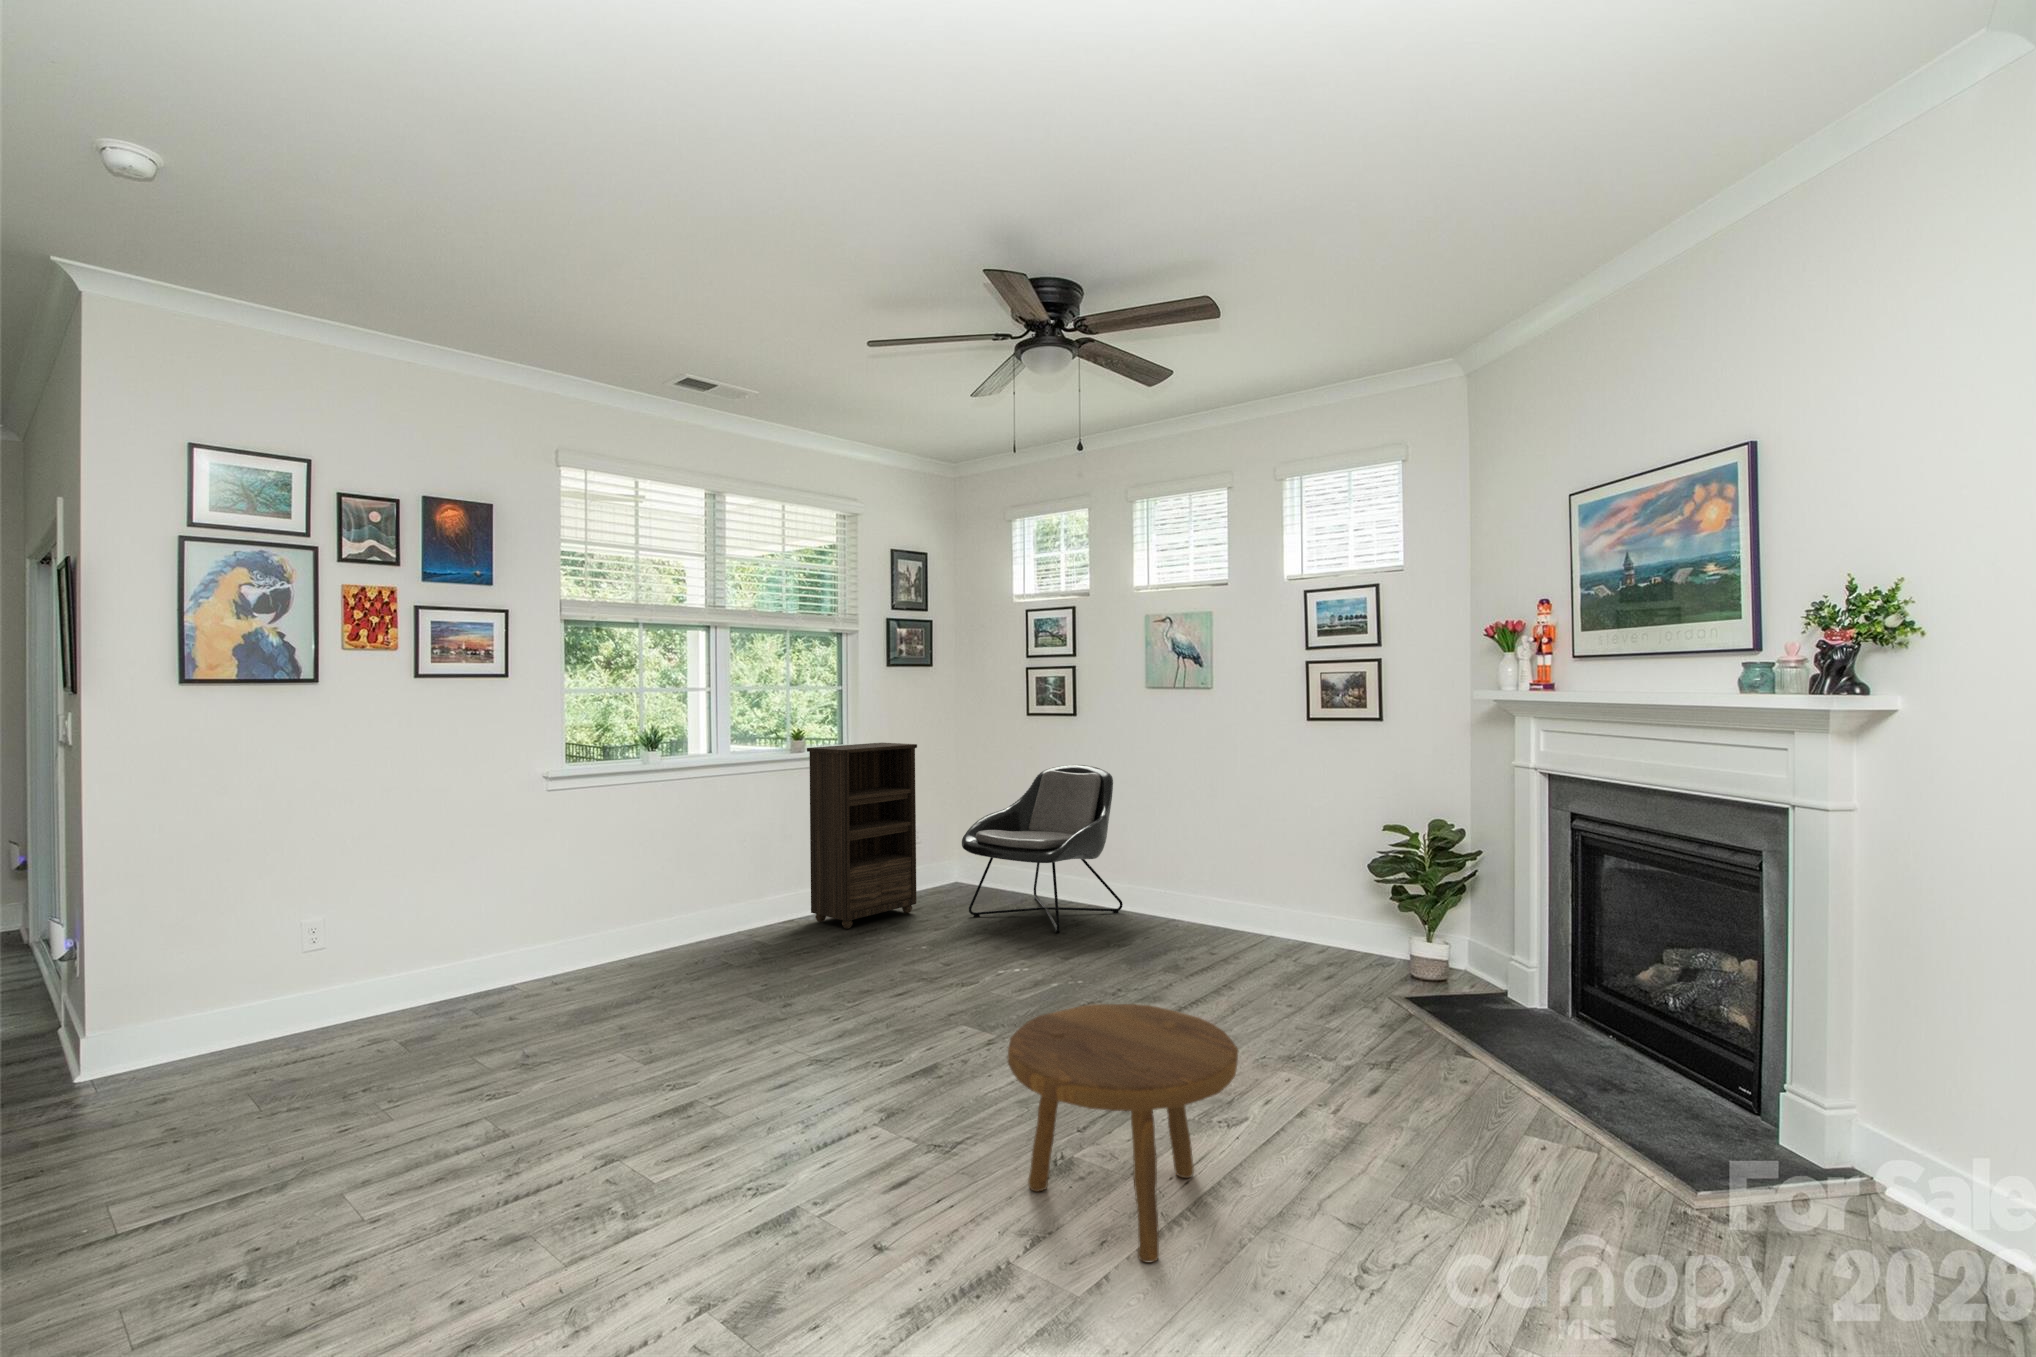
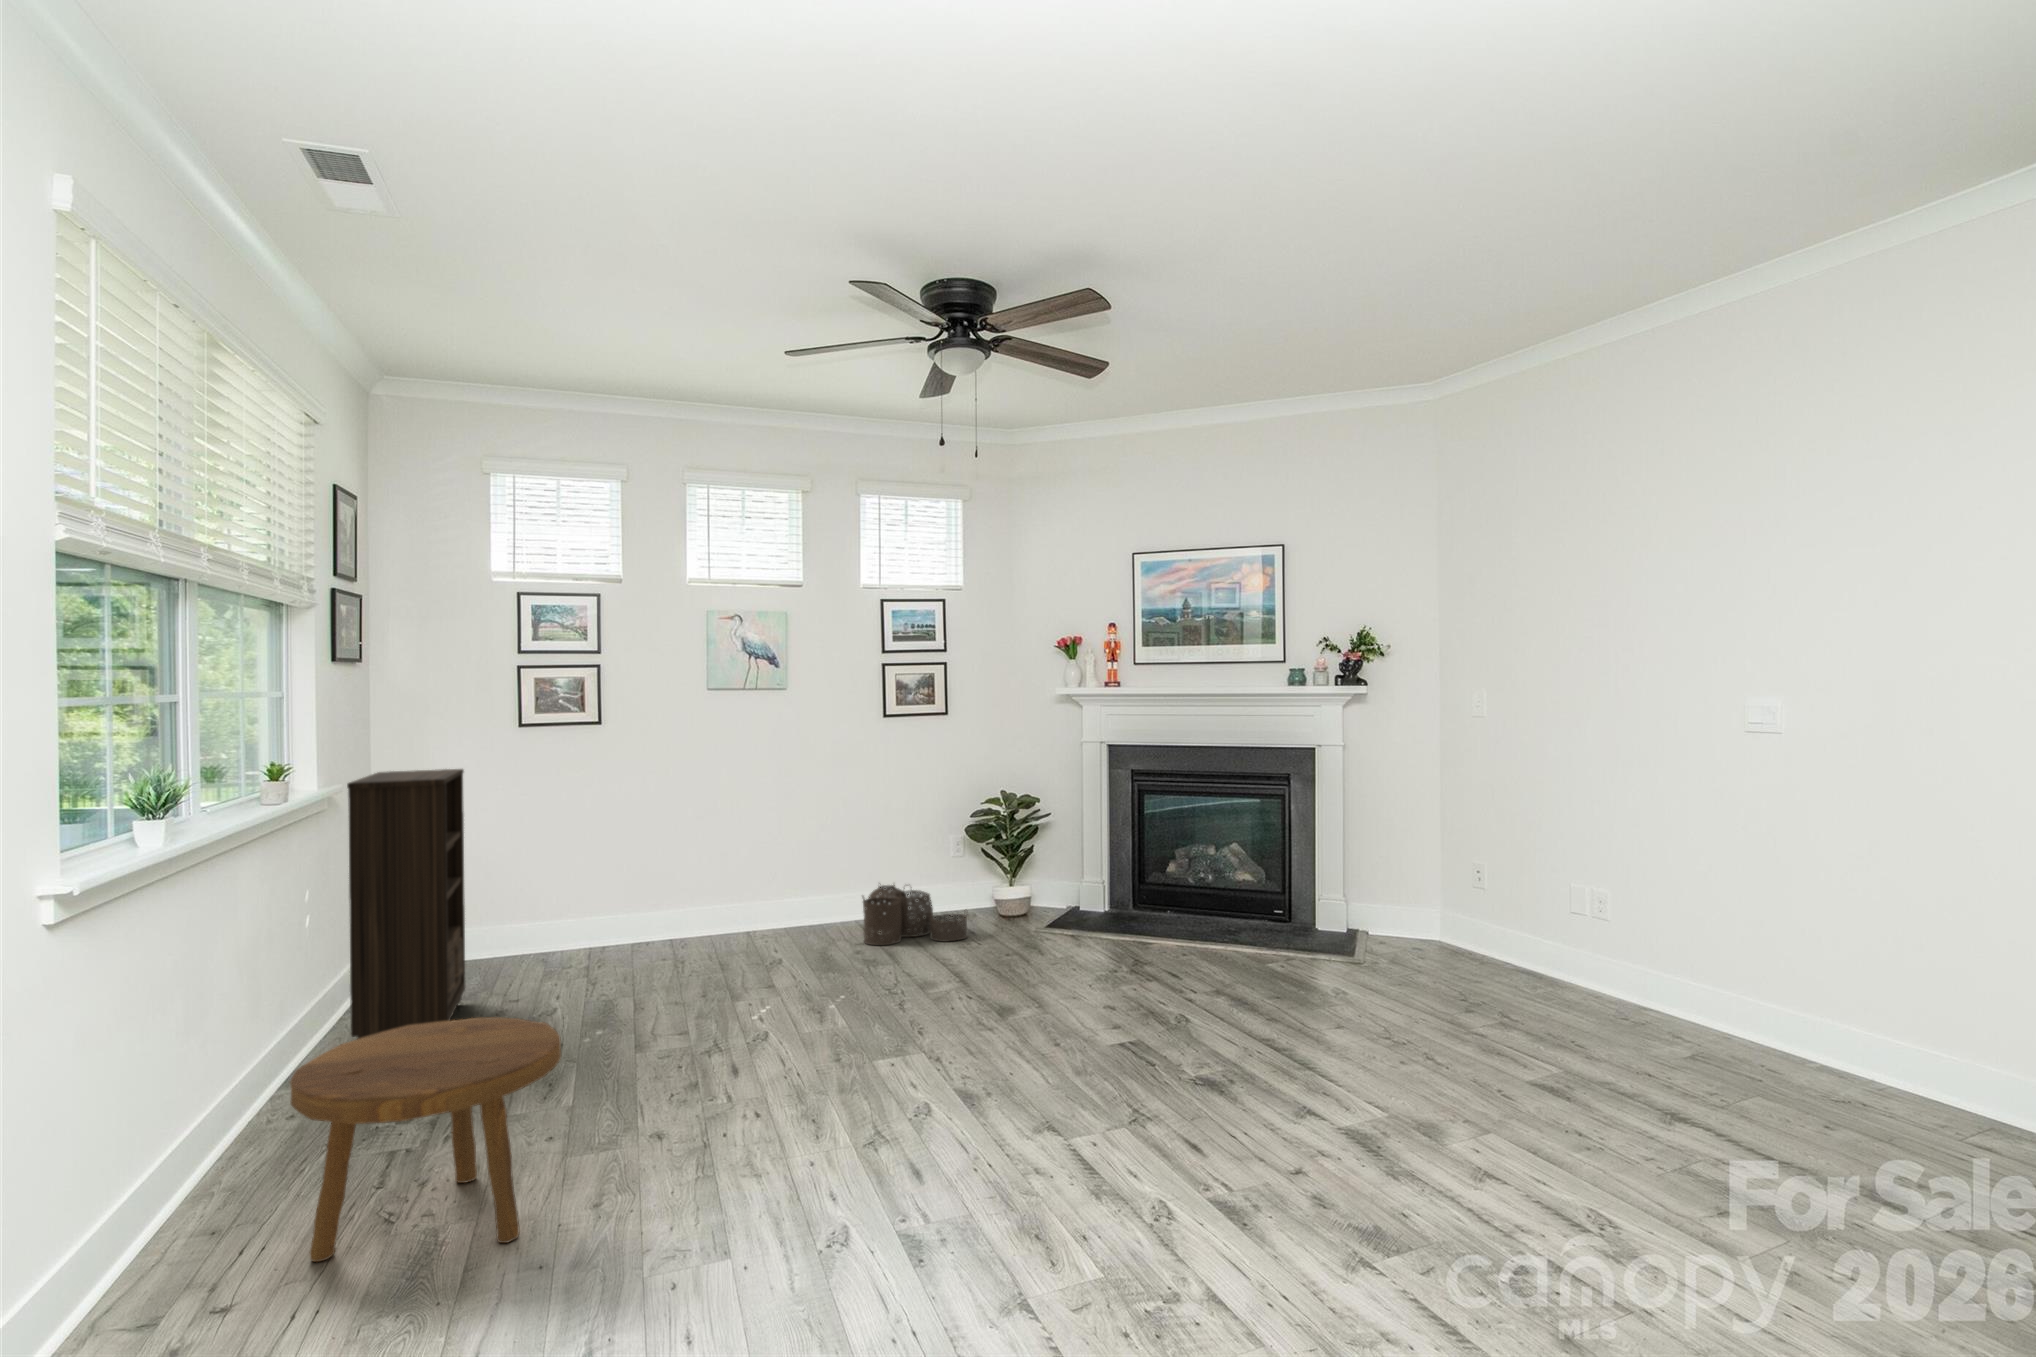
lounge chair: present [962,765,1123,933] -> none [531,782,707,985]
woven basket: none [1210,898,1314,981] -> present [862,885,968,945]
footstool: present [1008,1004,1238,1262] -> present [290,1017,561,1262]

